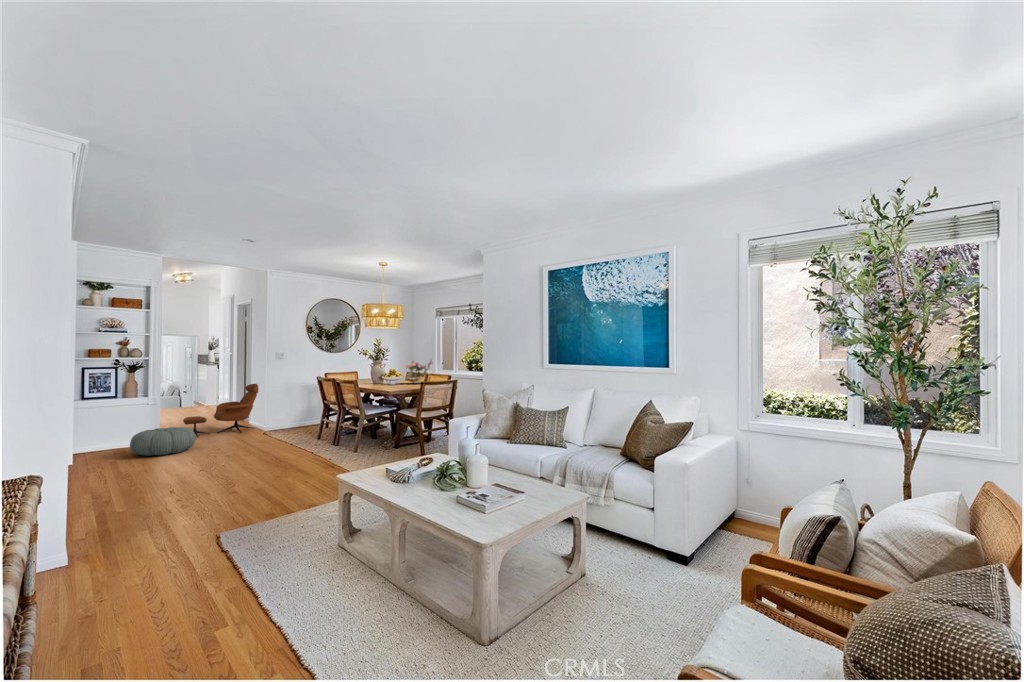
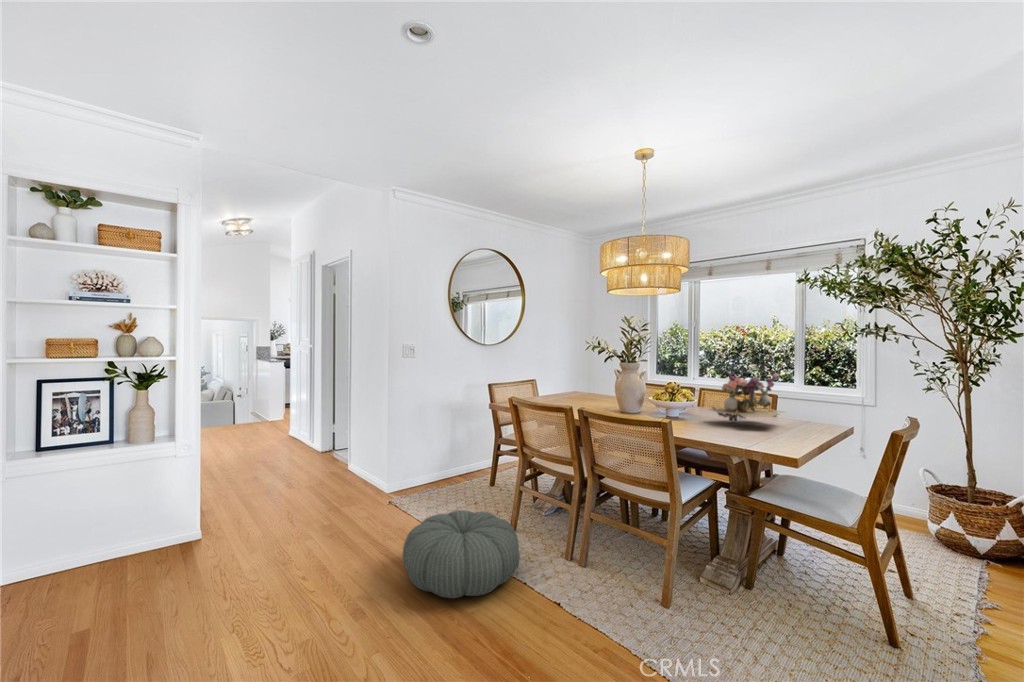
lounge chair: present [183,384,258,437] -> none [236,401,370,510]
pouf: present [130,427,196,456] -> present [403,510,520,598]

